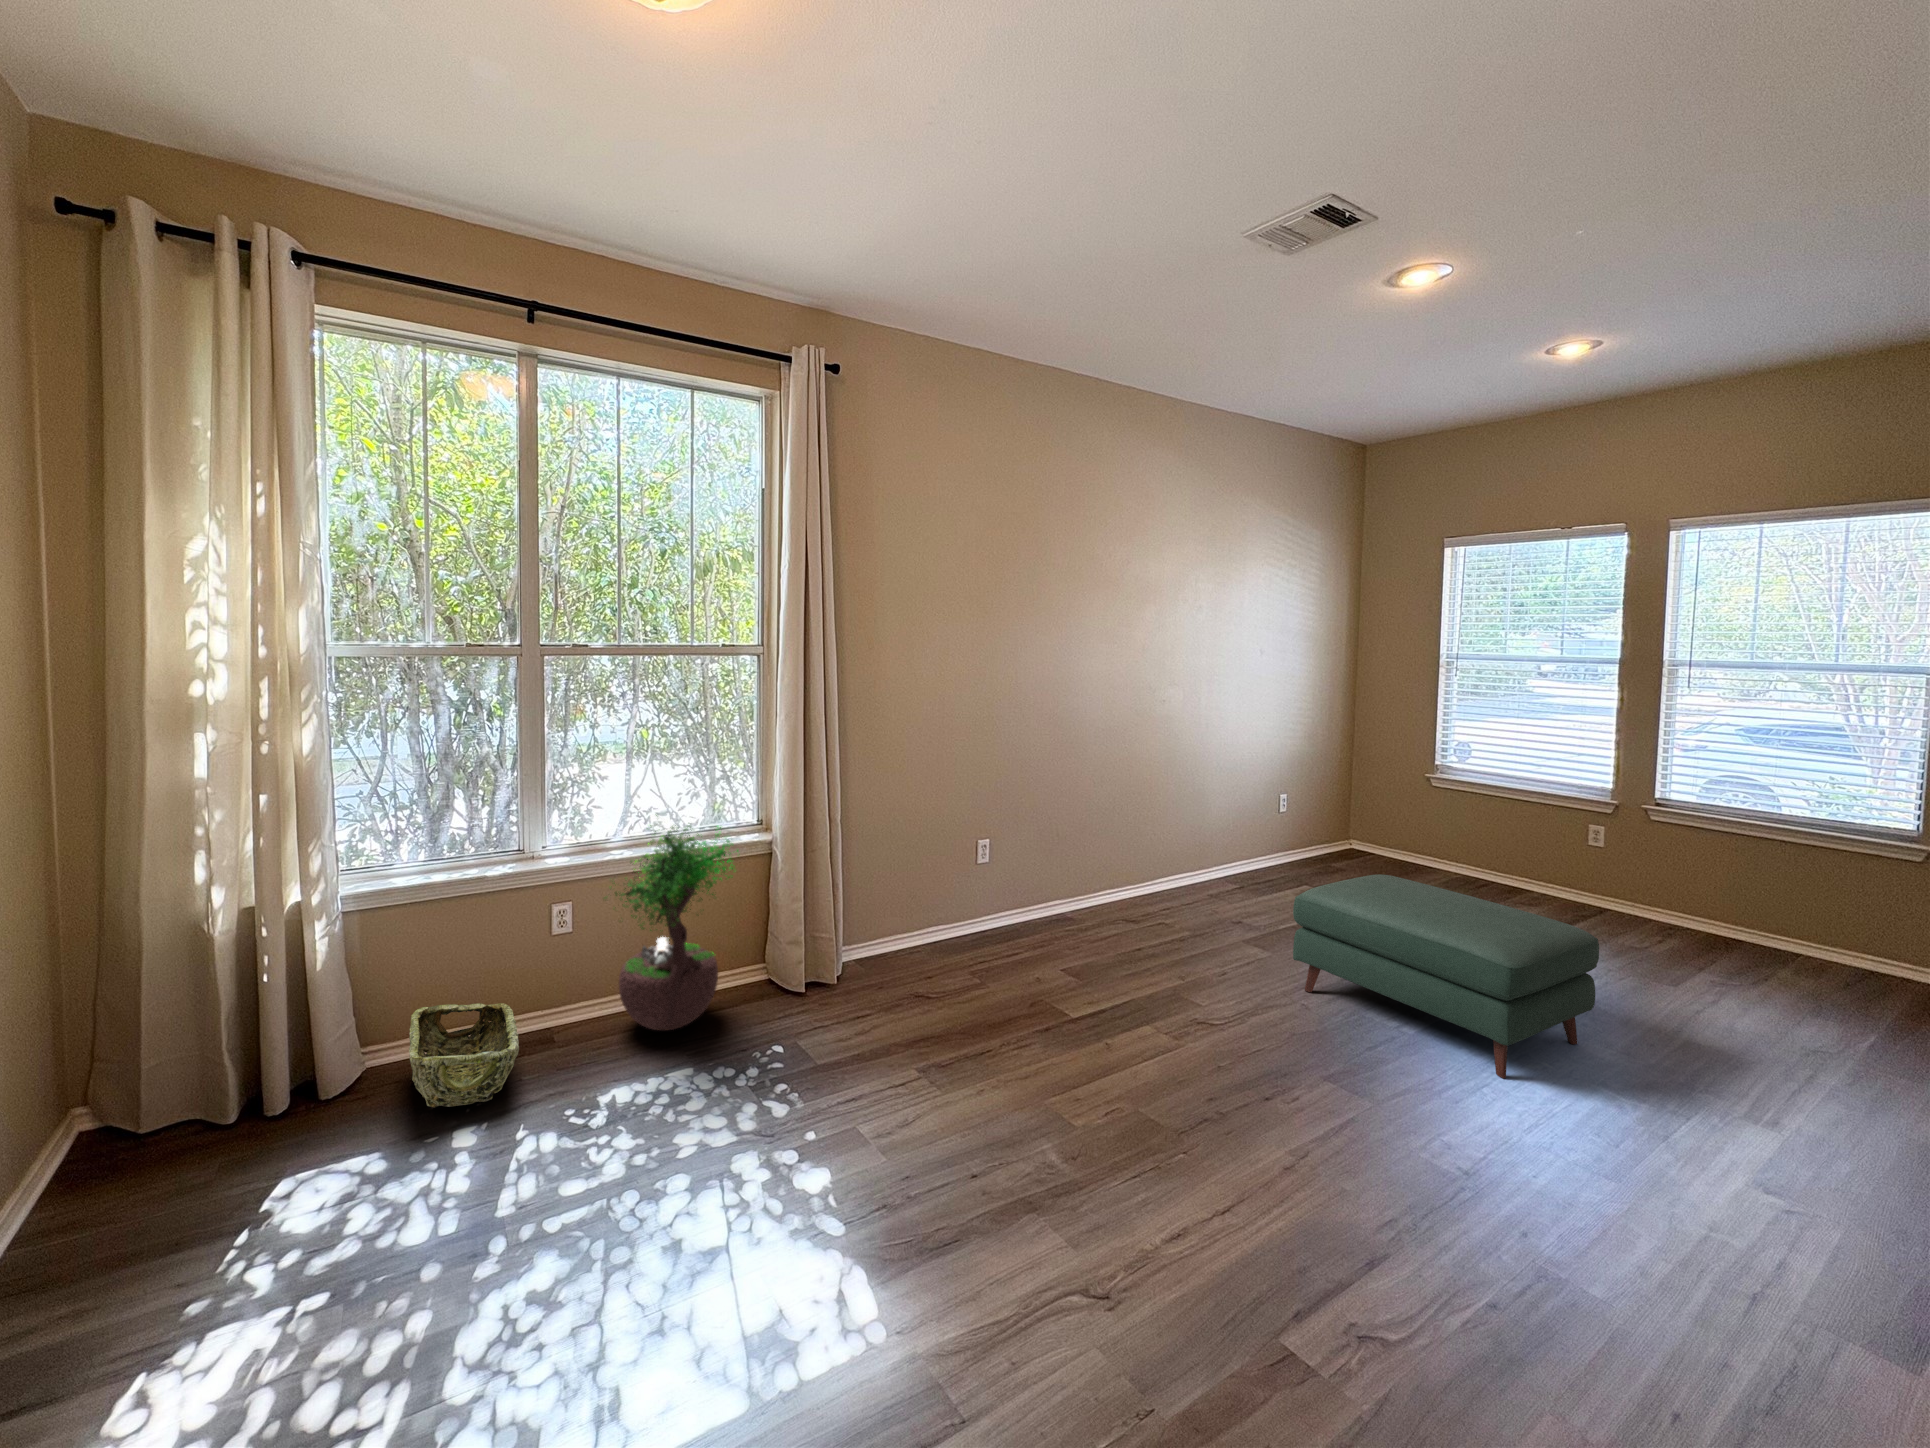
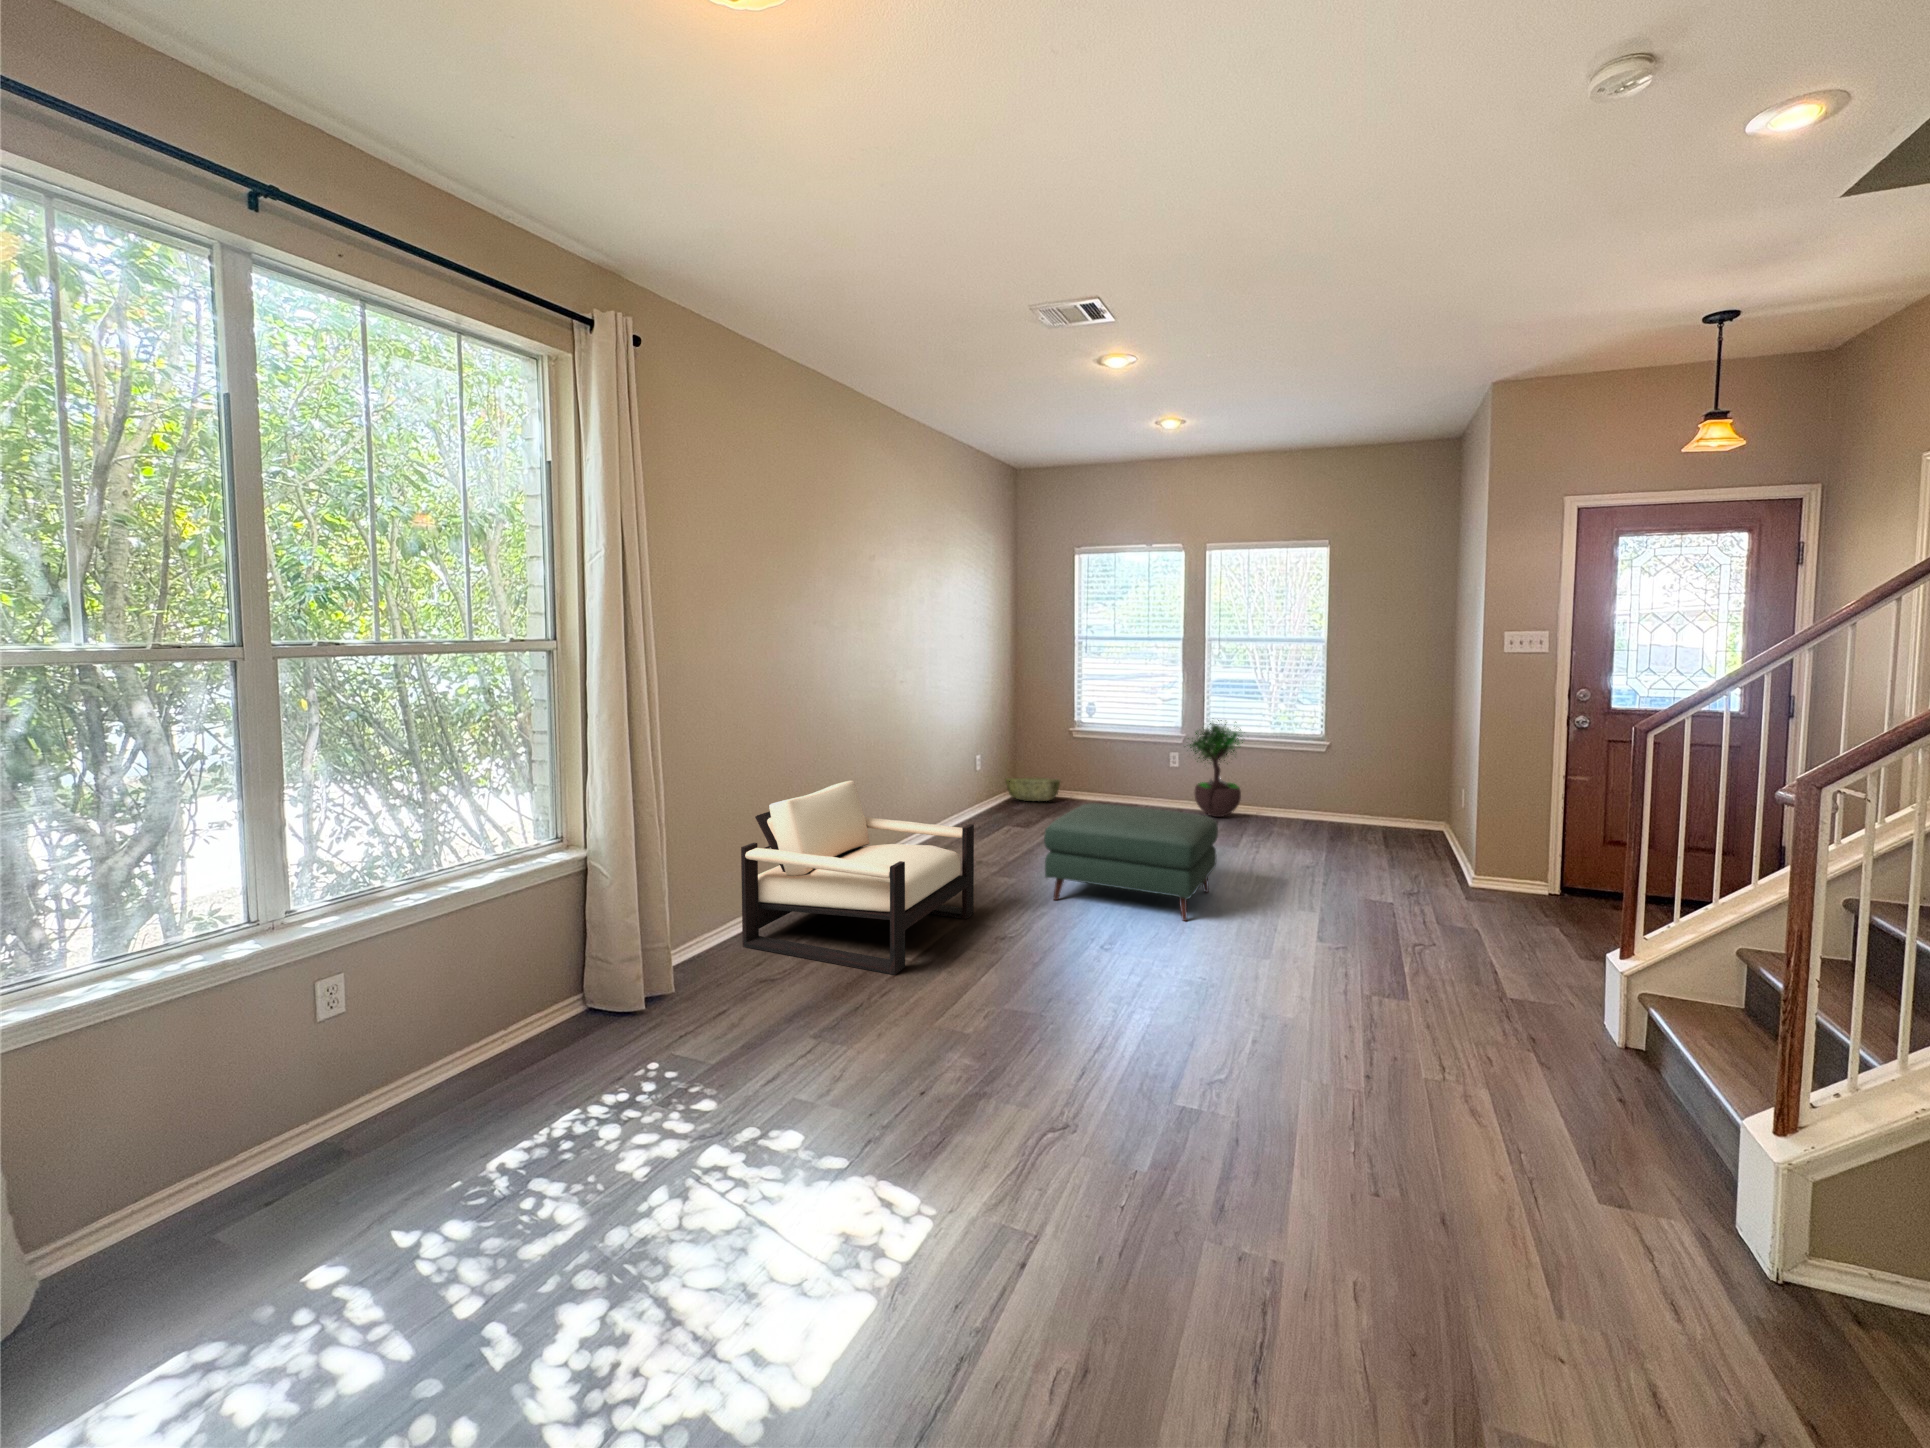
armchair: none [930,802,1191,1027] -> present [741,781,974,975]
potted tree: present [605,815,738,1030] -> present [1187,720,1243,817]
woven basket: present [409,1003,519,1107] -> present [1005,778,1060,801]

